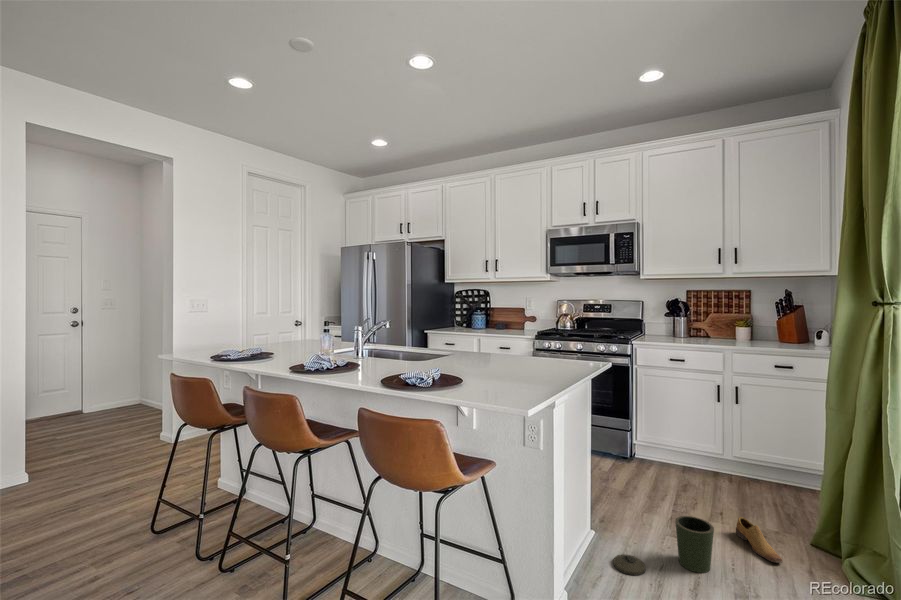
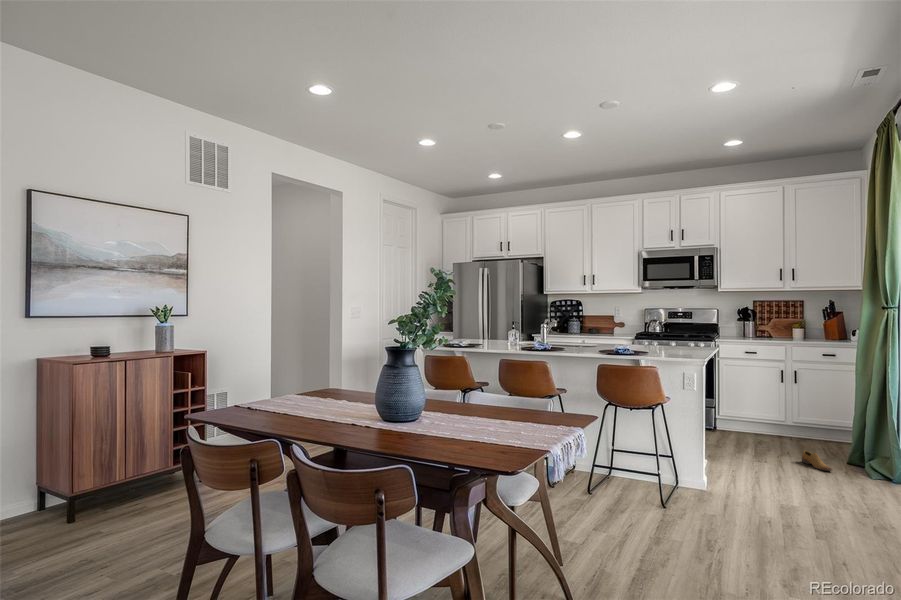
trash can: present [613,516,714,575] -> none [728,445,791,477]

